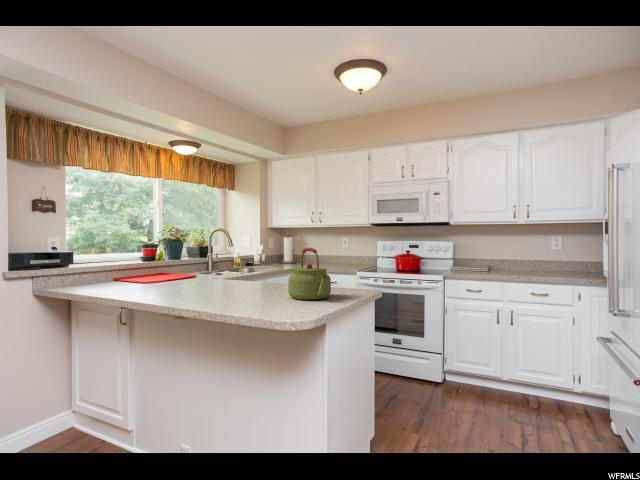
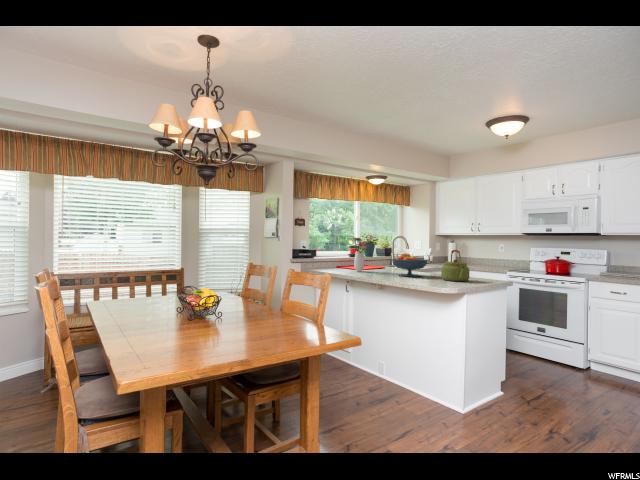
flower arrangement: none [125,229,186,291] -> present [350,237,376,272]
fruit bowl: none [205,256,266,296] -> present [392,254,428,277]

